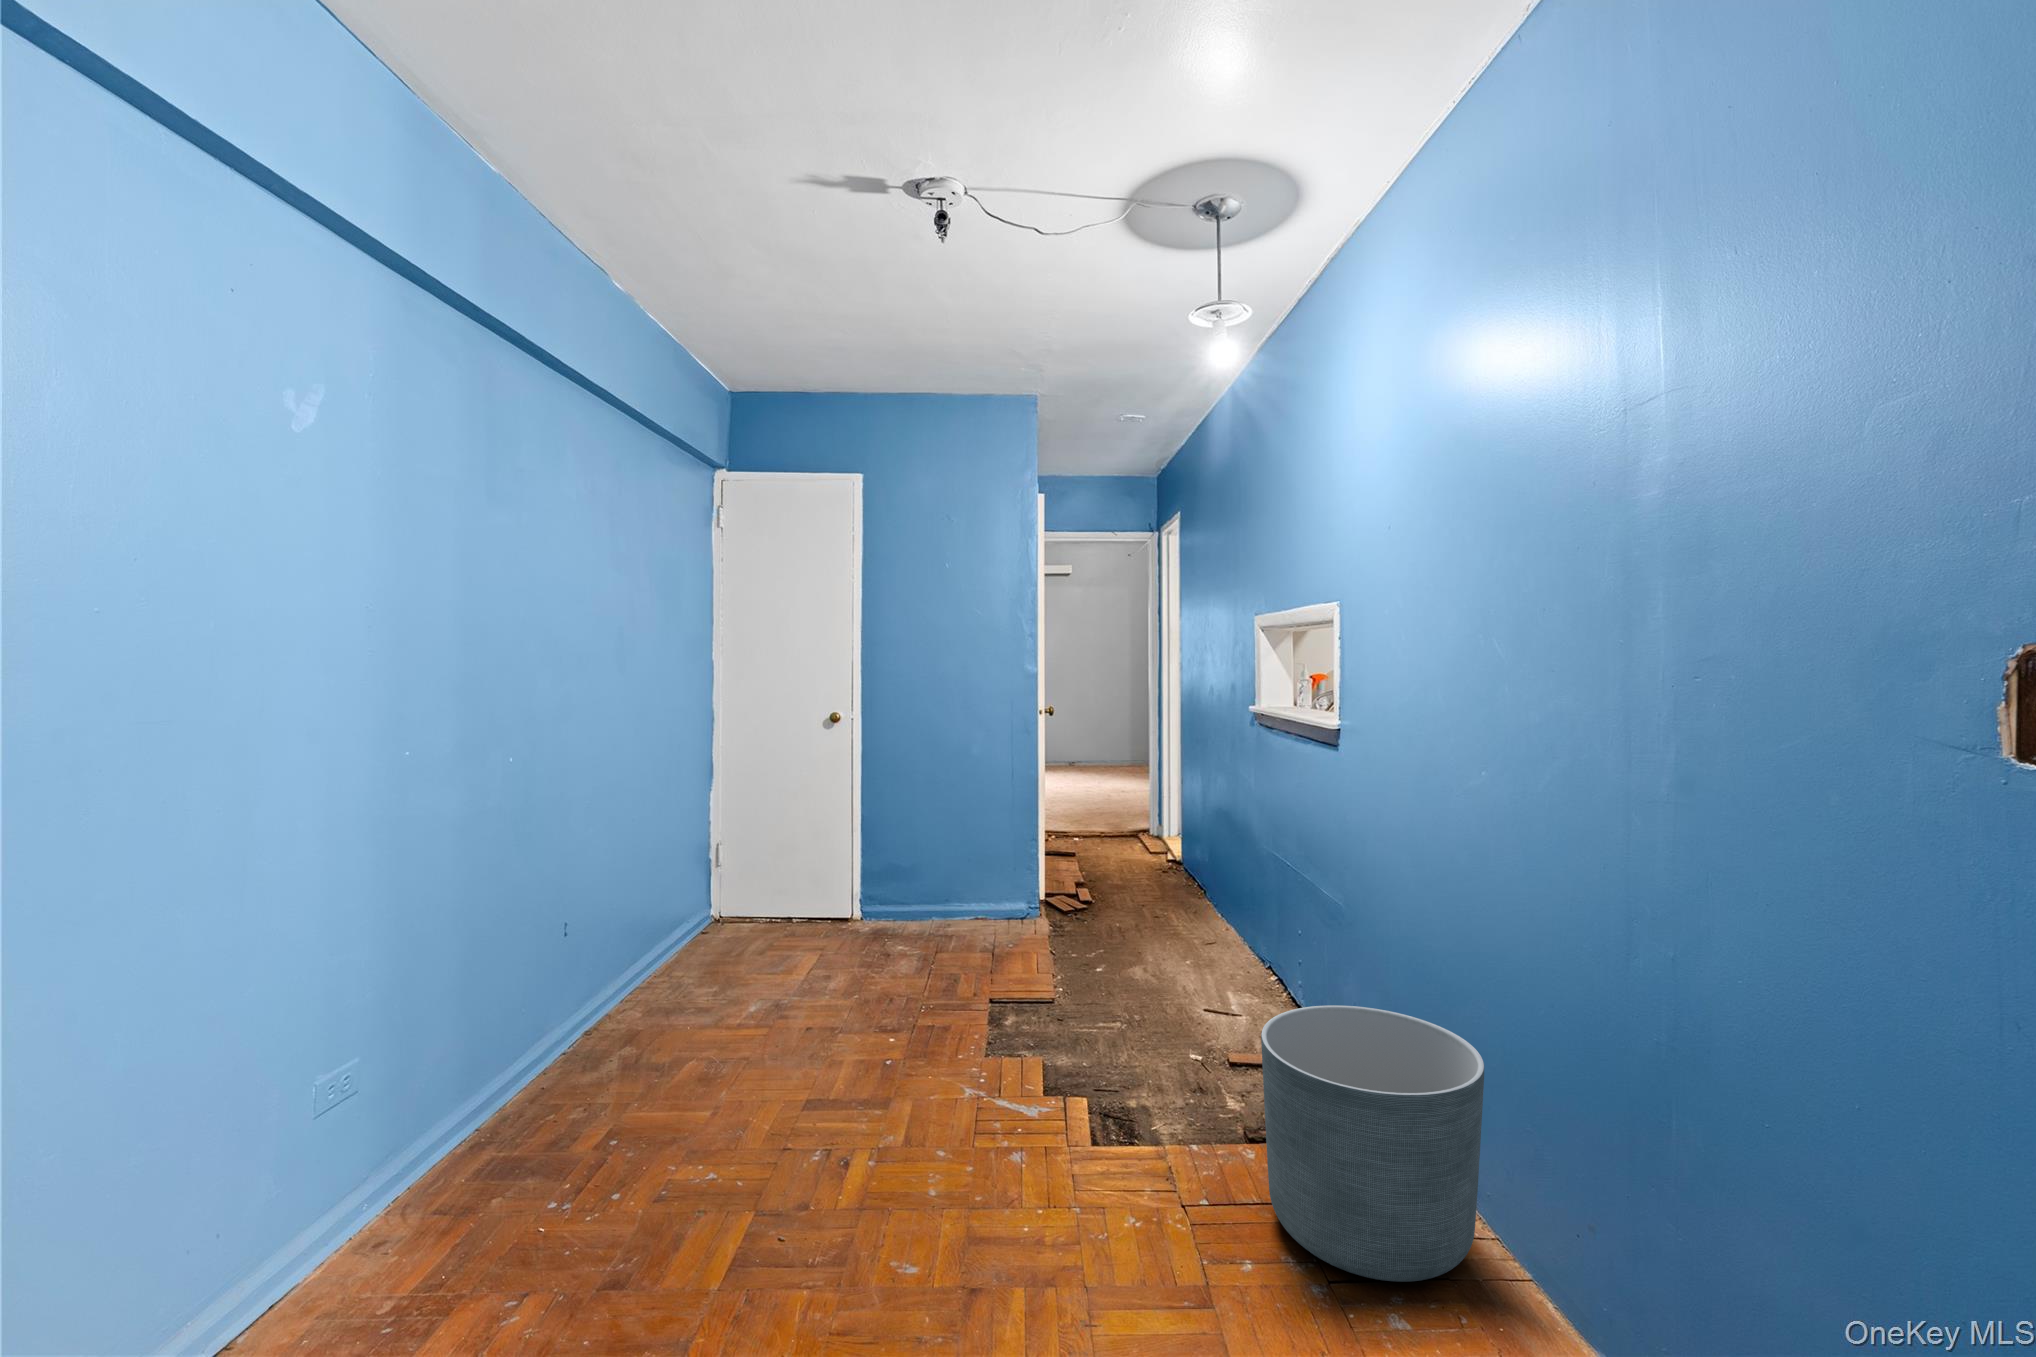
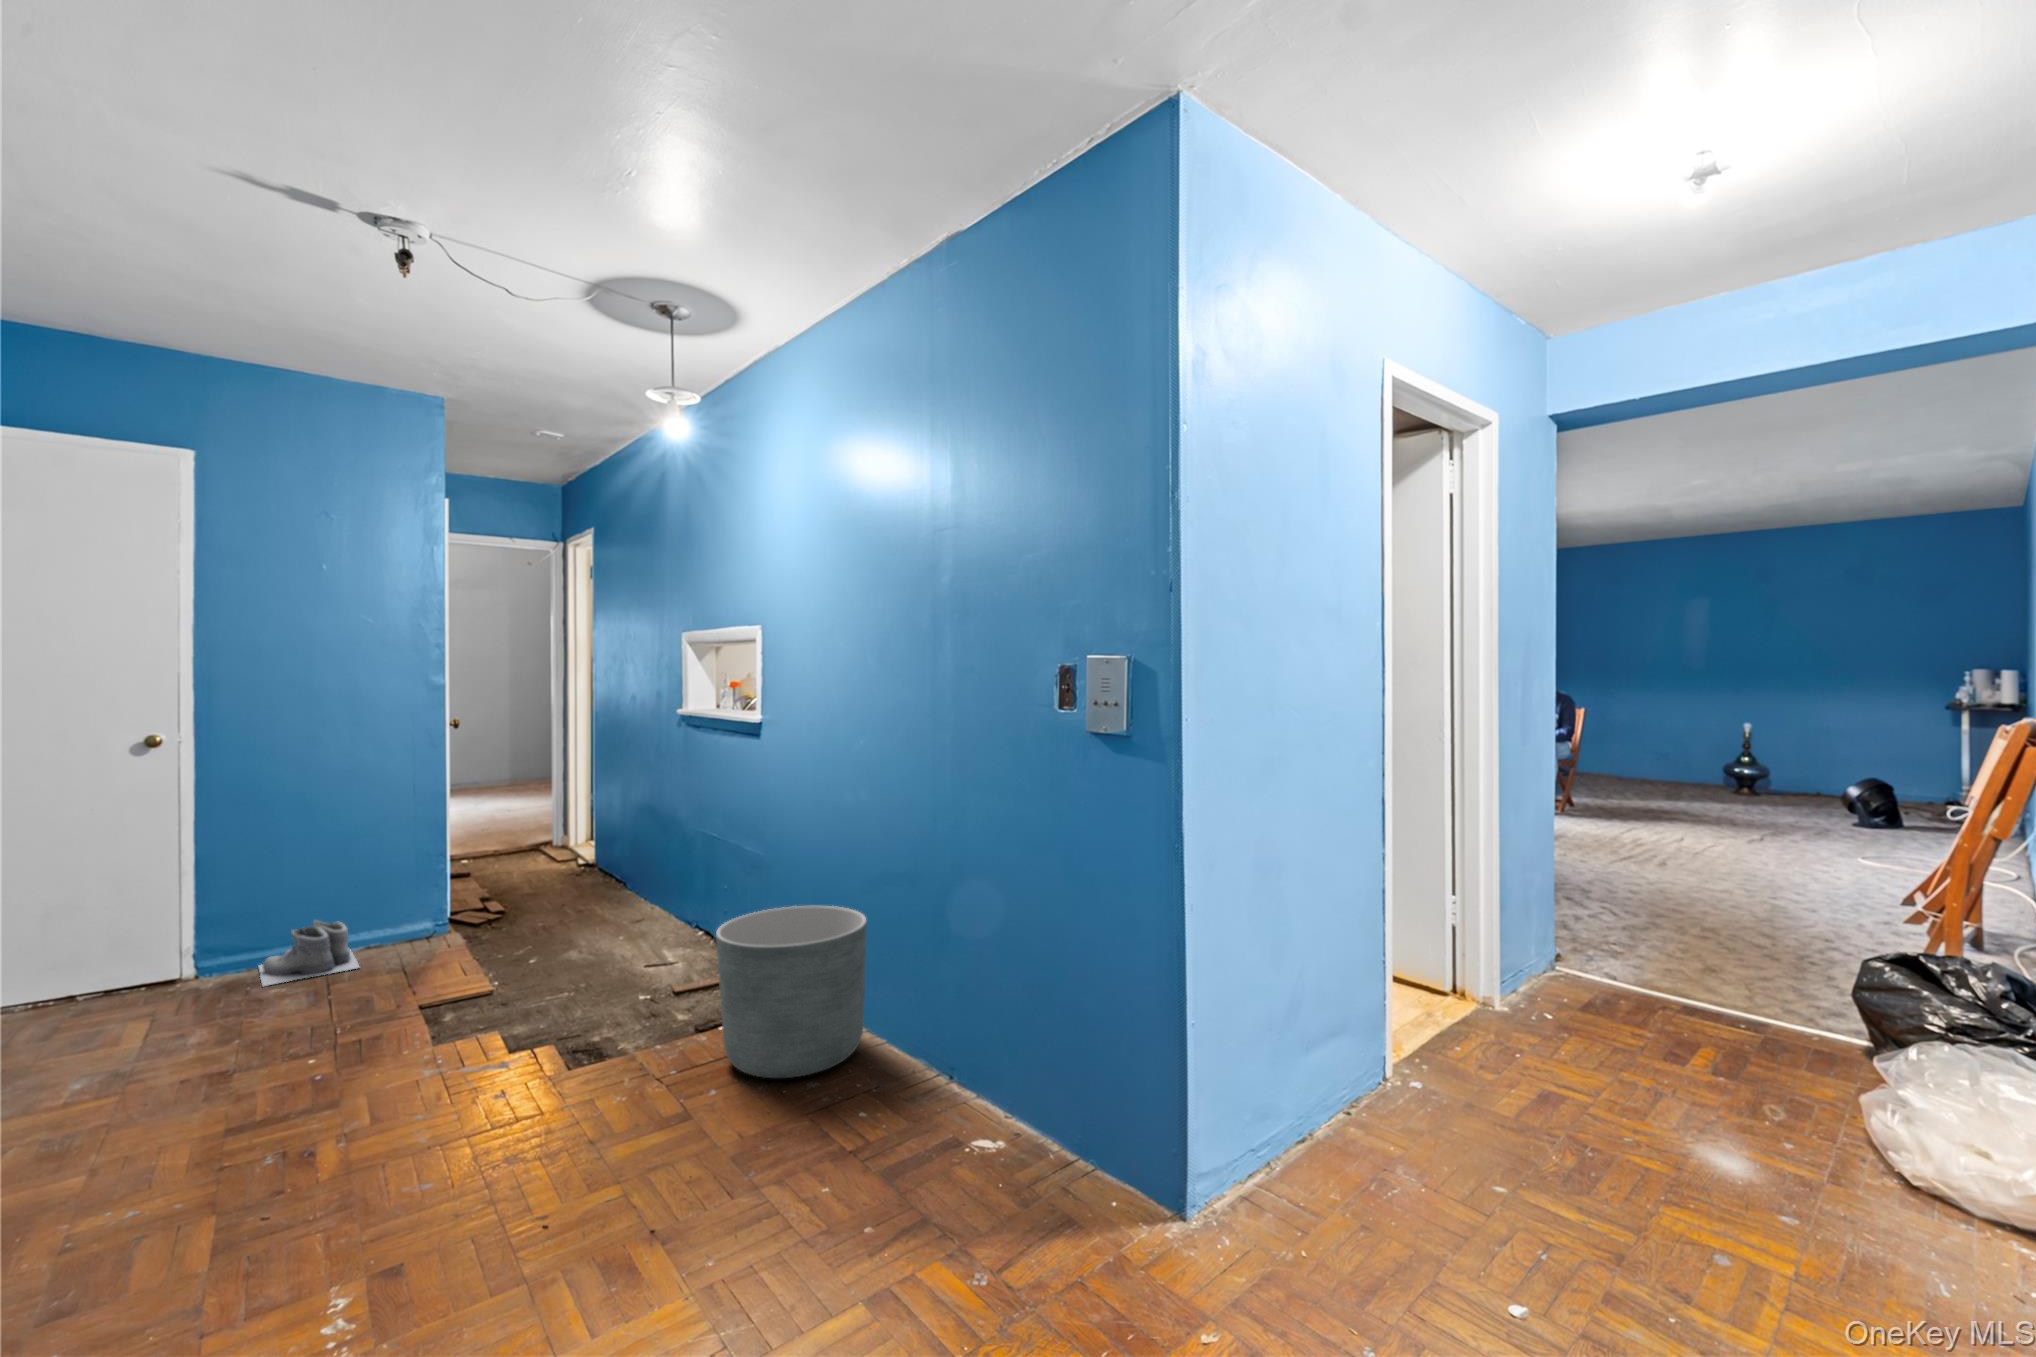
boots: none [894,889,964,943] -> present [259,920,359,986]

